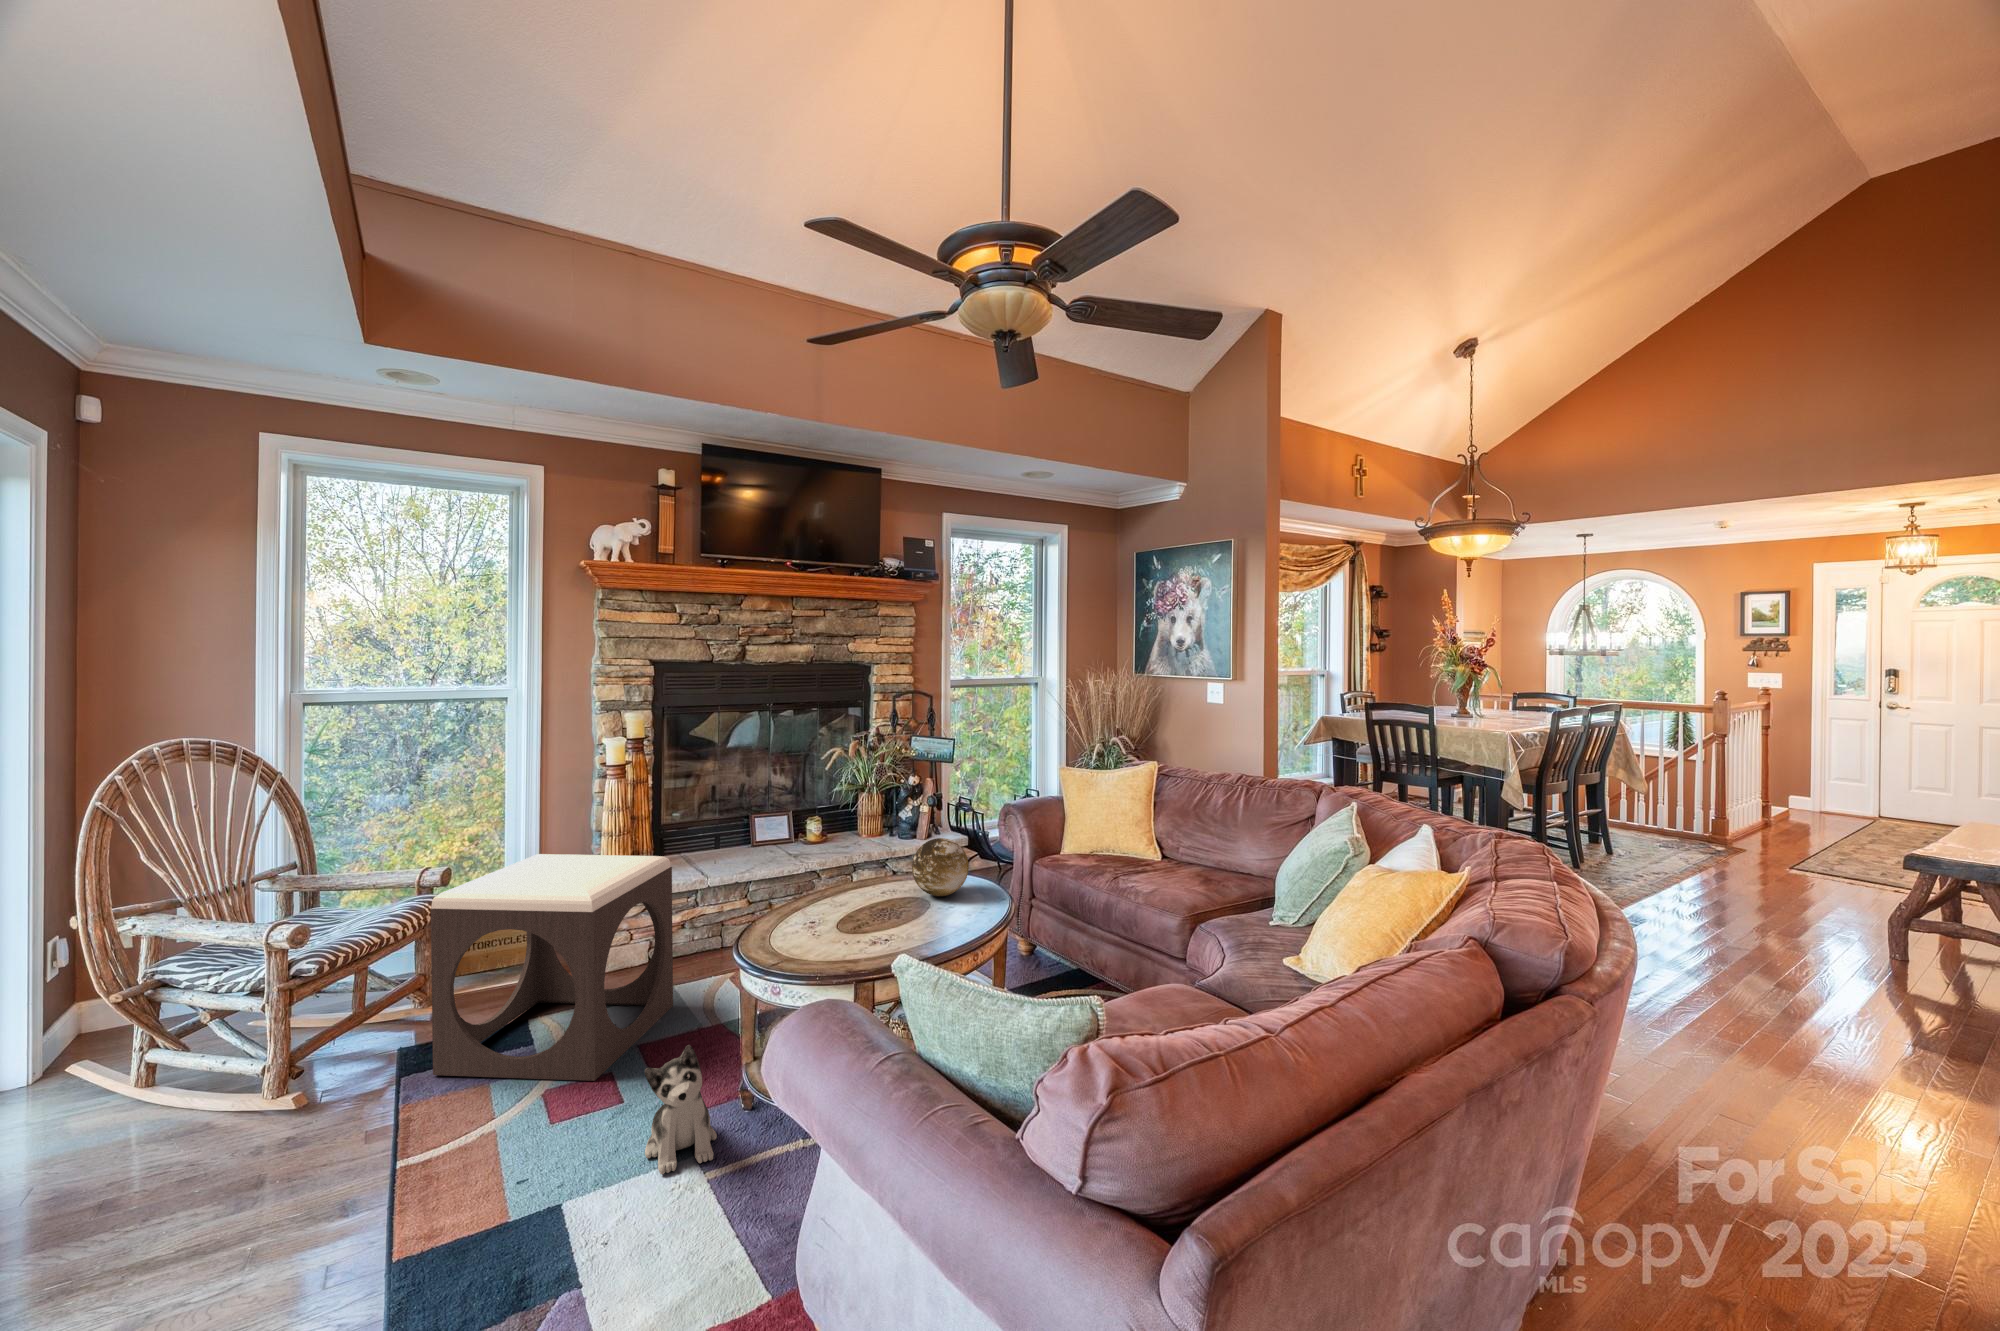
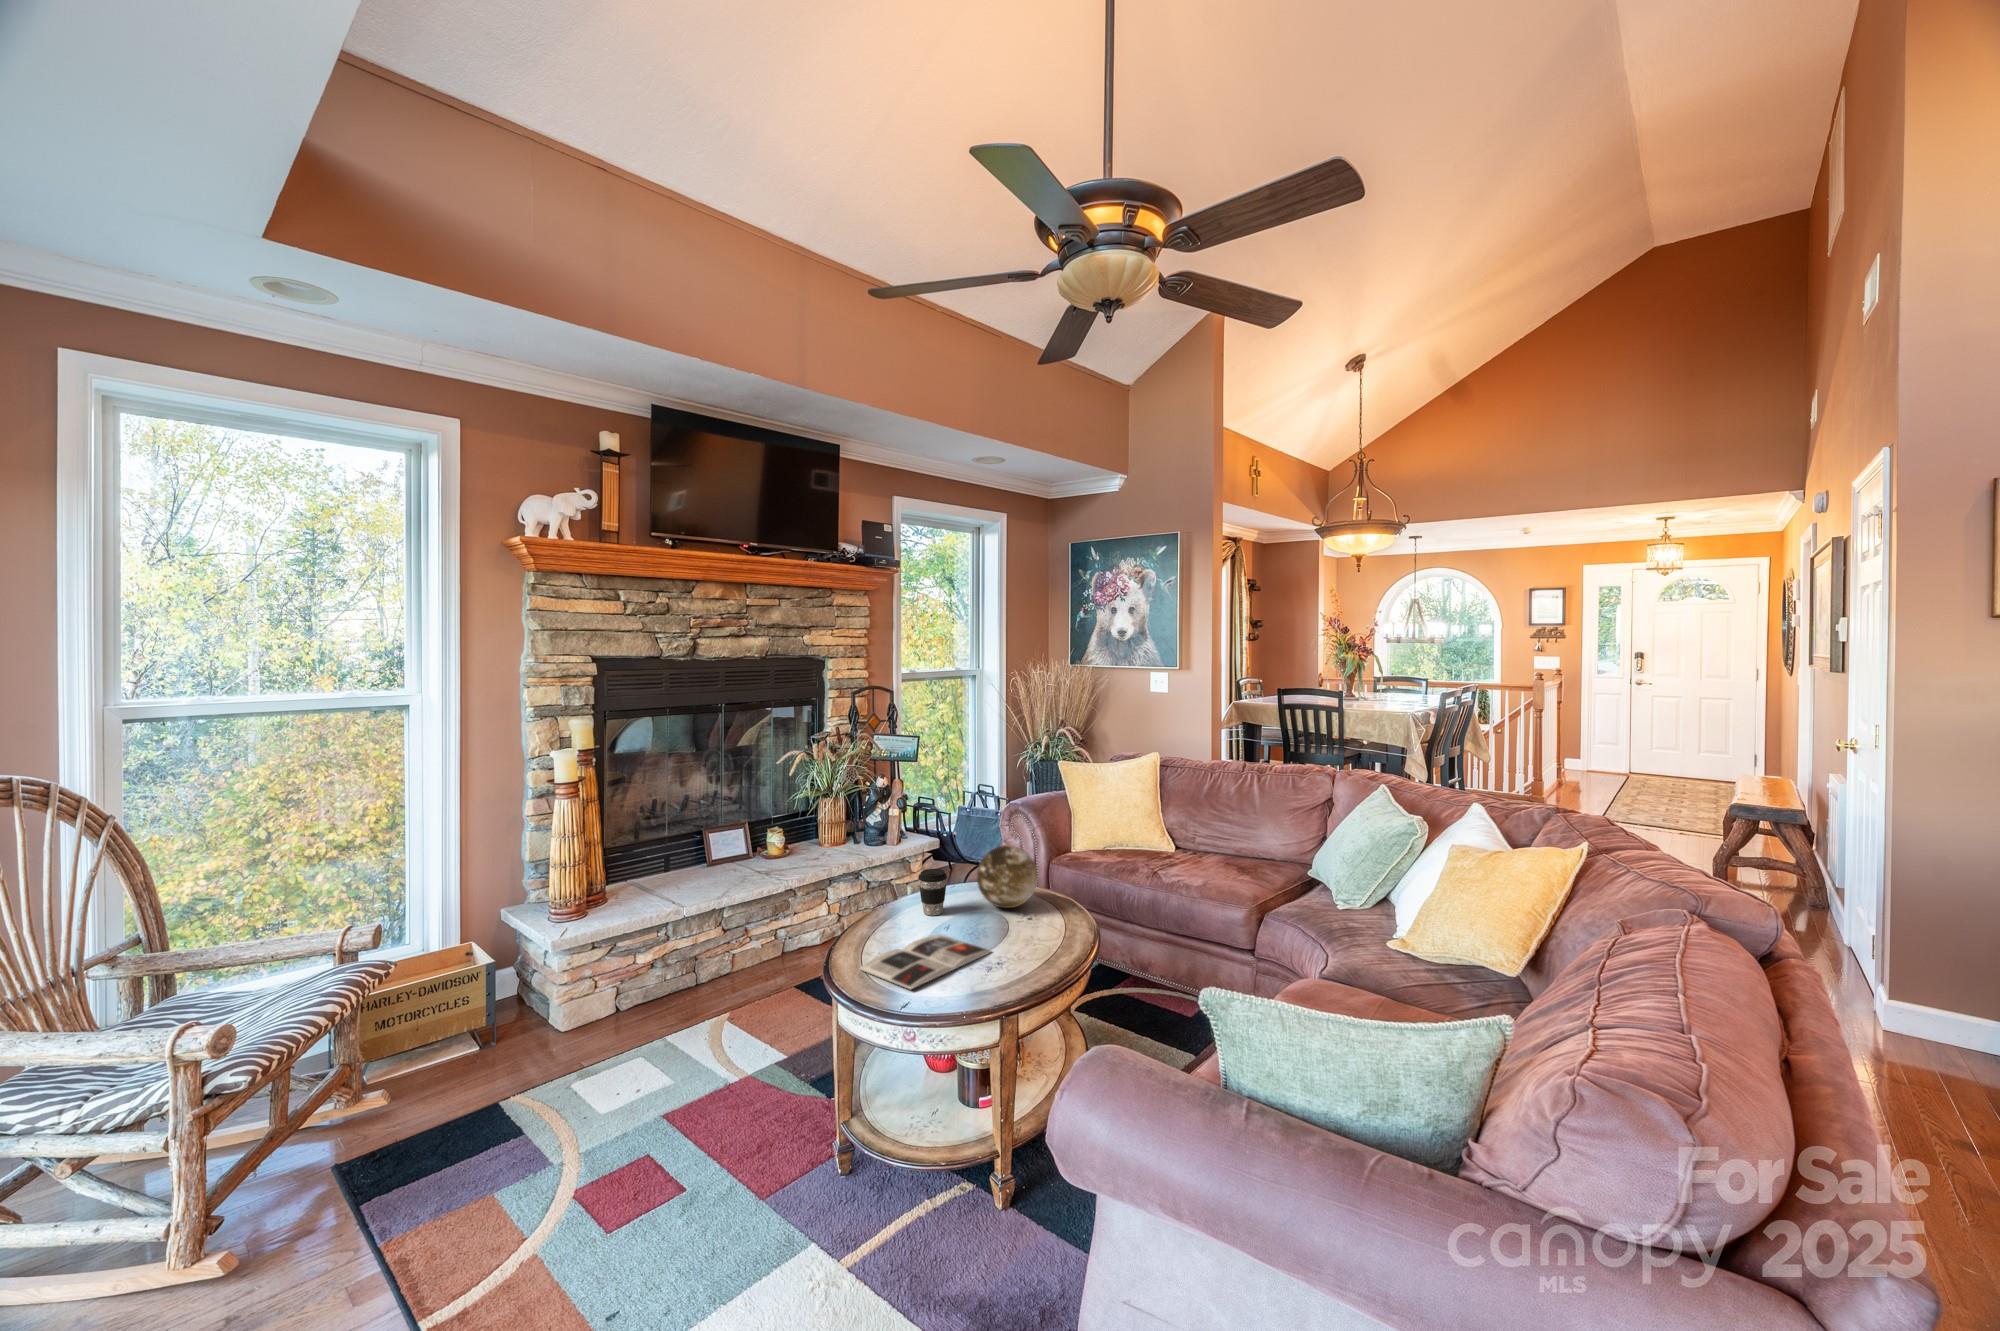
footstool: present [431,854,673,1081] -> none [399,888,679,1194]
coffee cup: none [859,855,885,897] -> present [918,869,947,915]
magazine: none [769,912,892,953] -> present [859,934,991,989]
plush toy: present [645,1045,717,1174] -> none [752,1112,842,1273]

